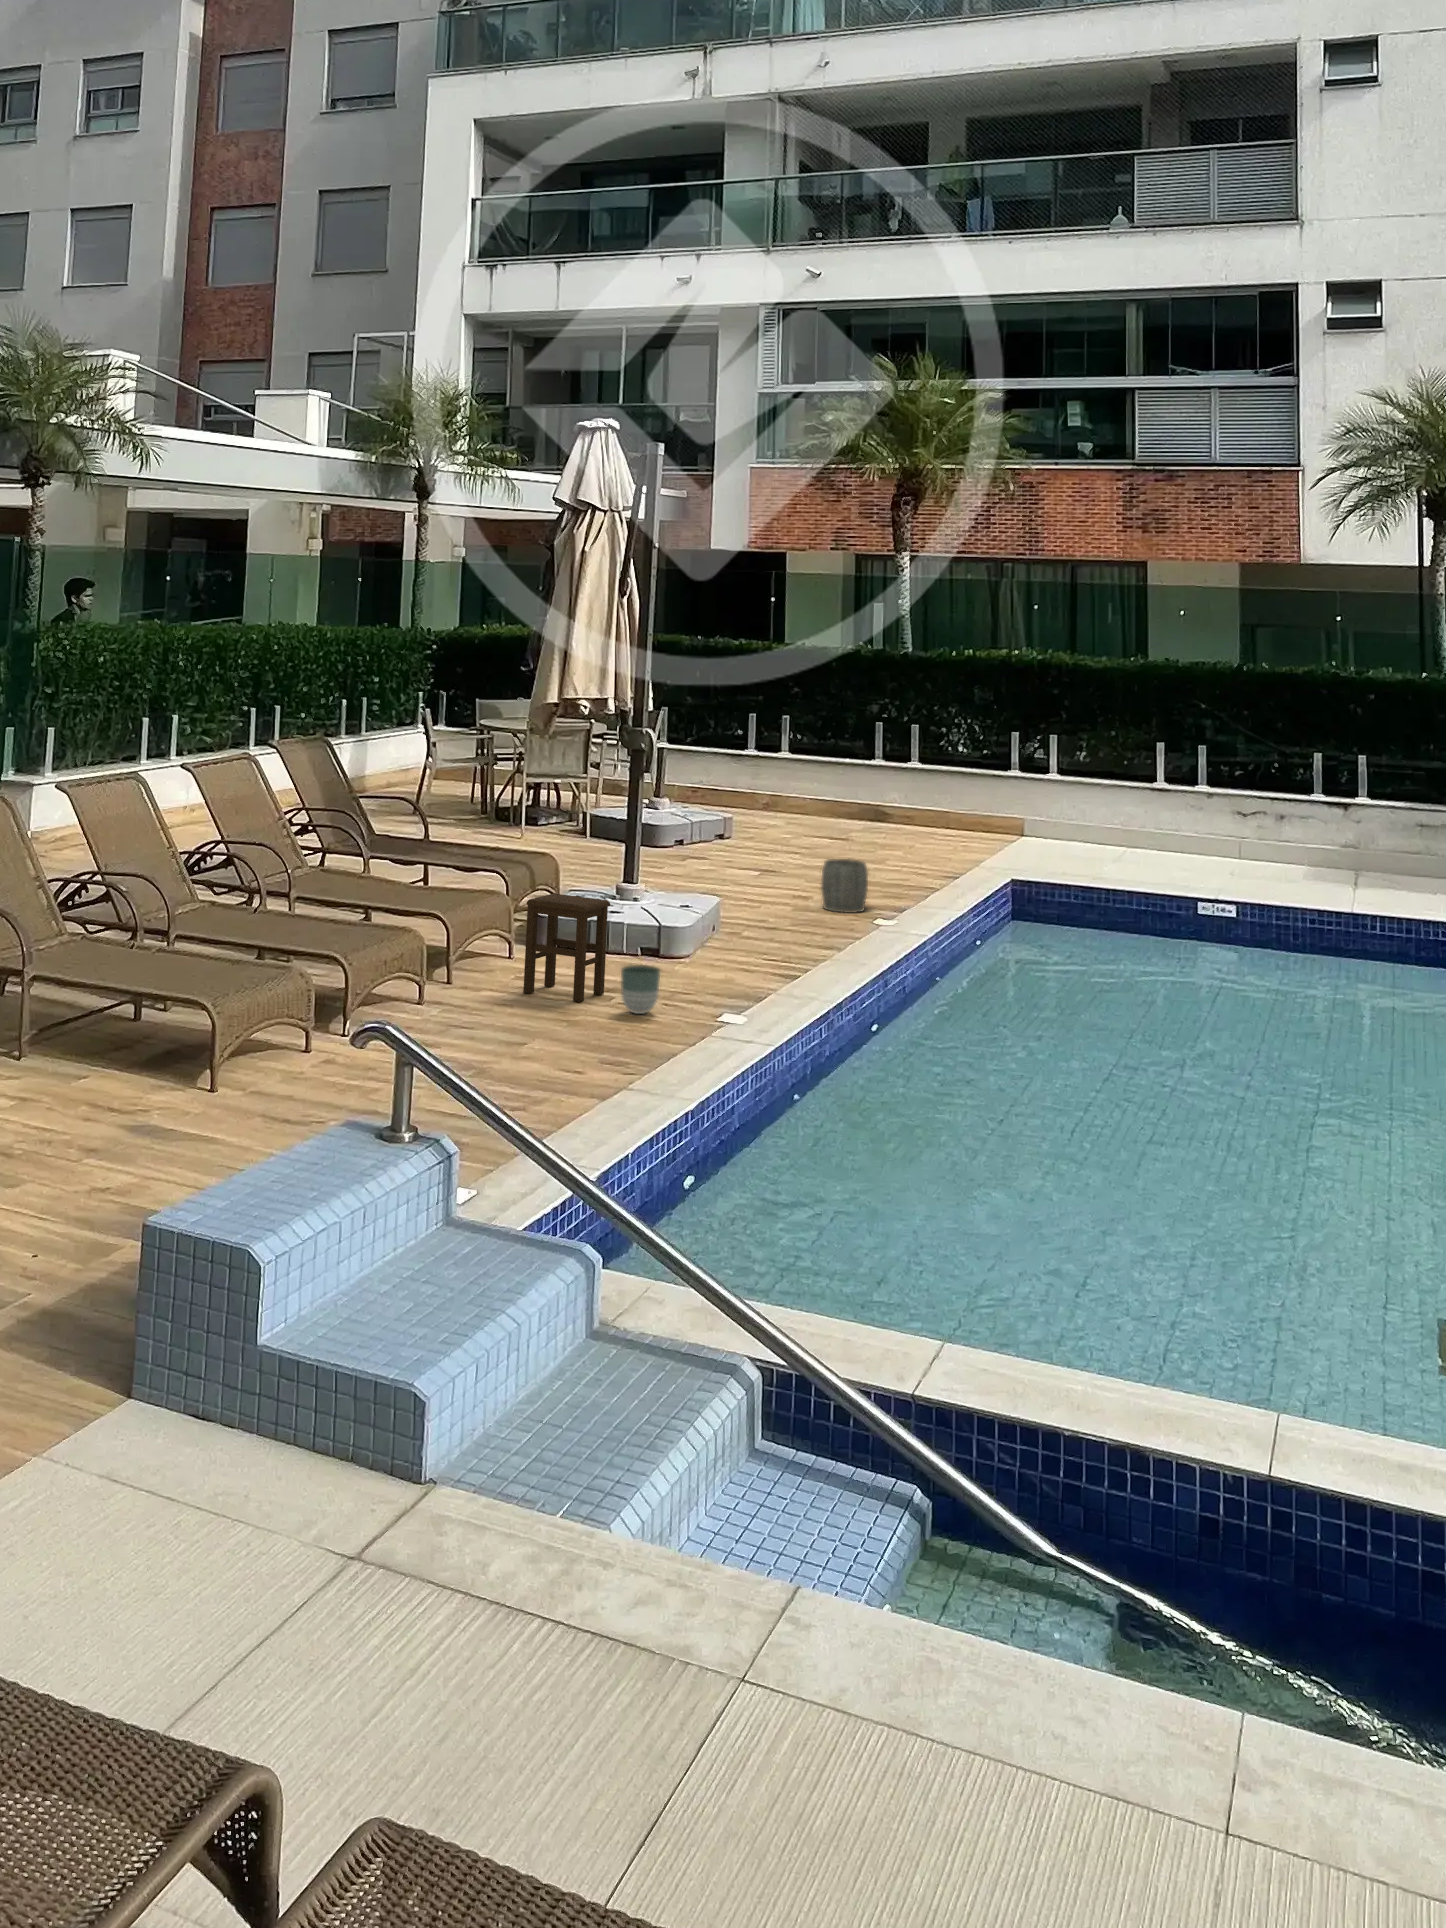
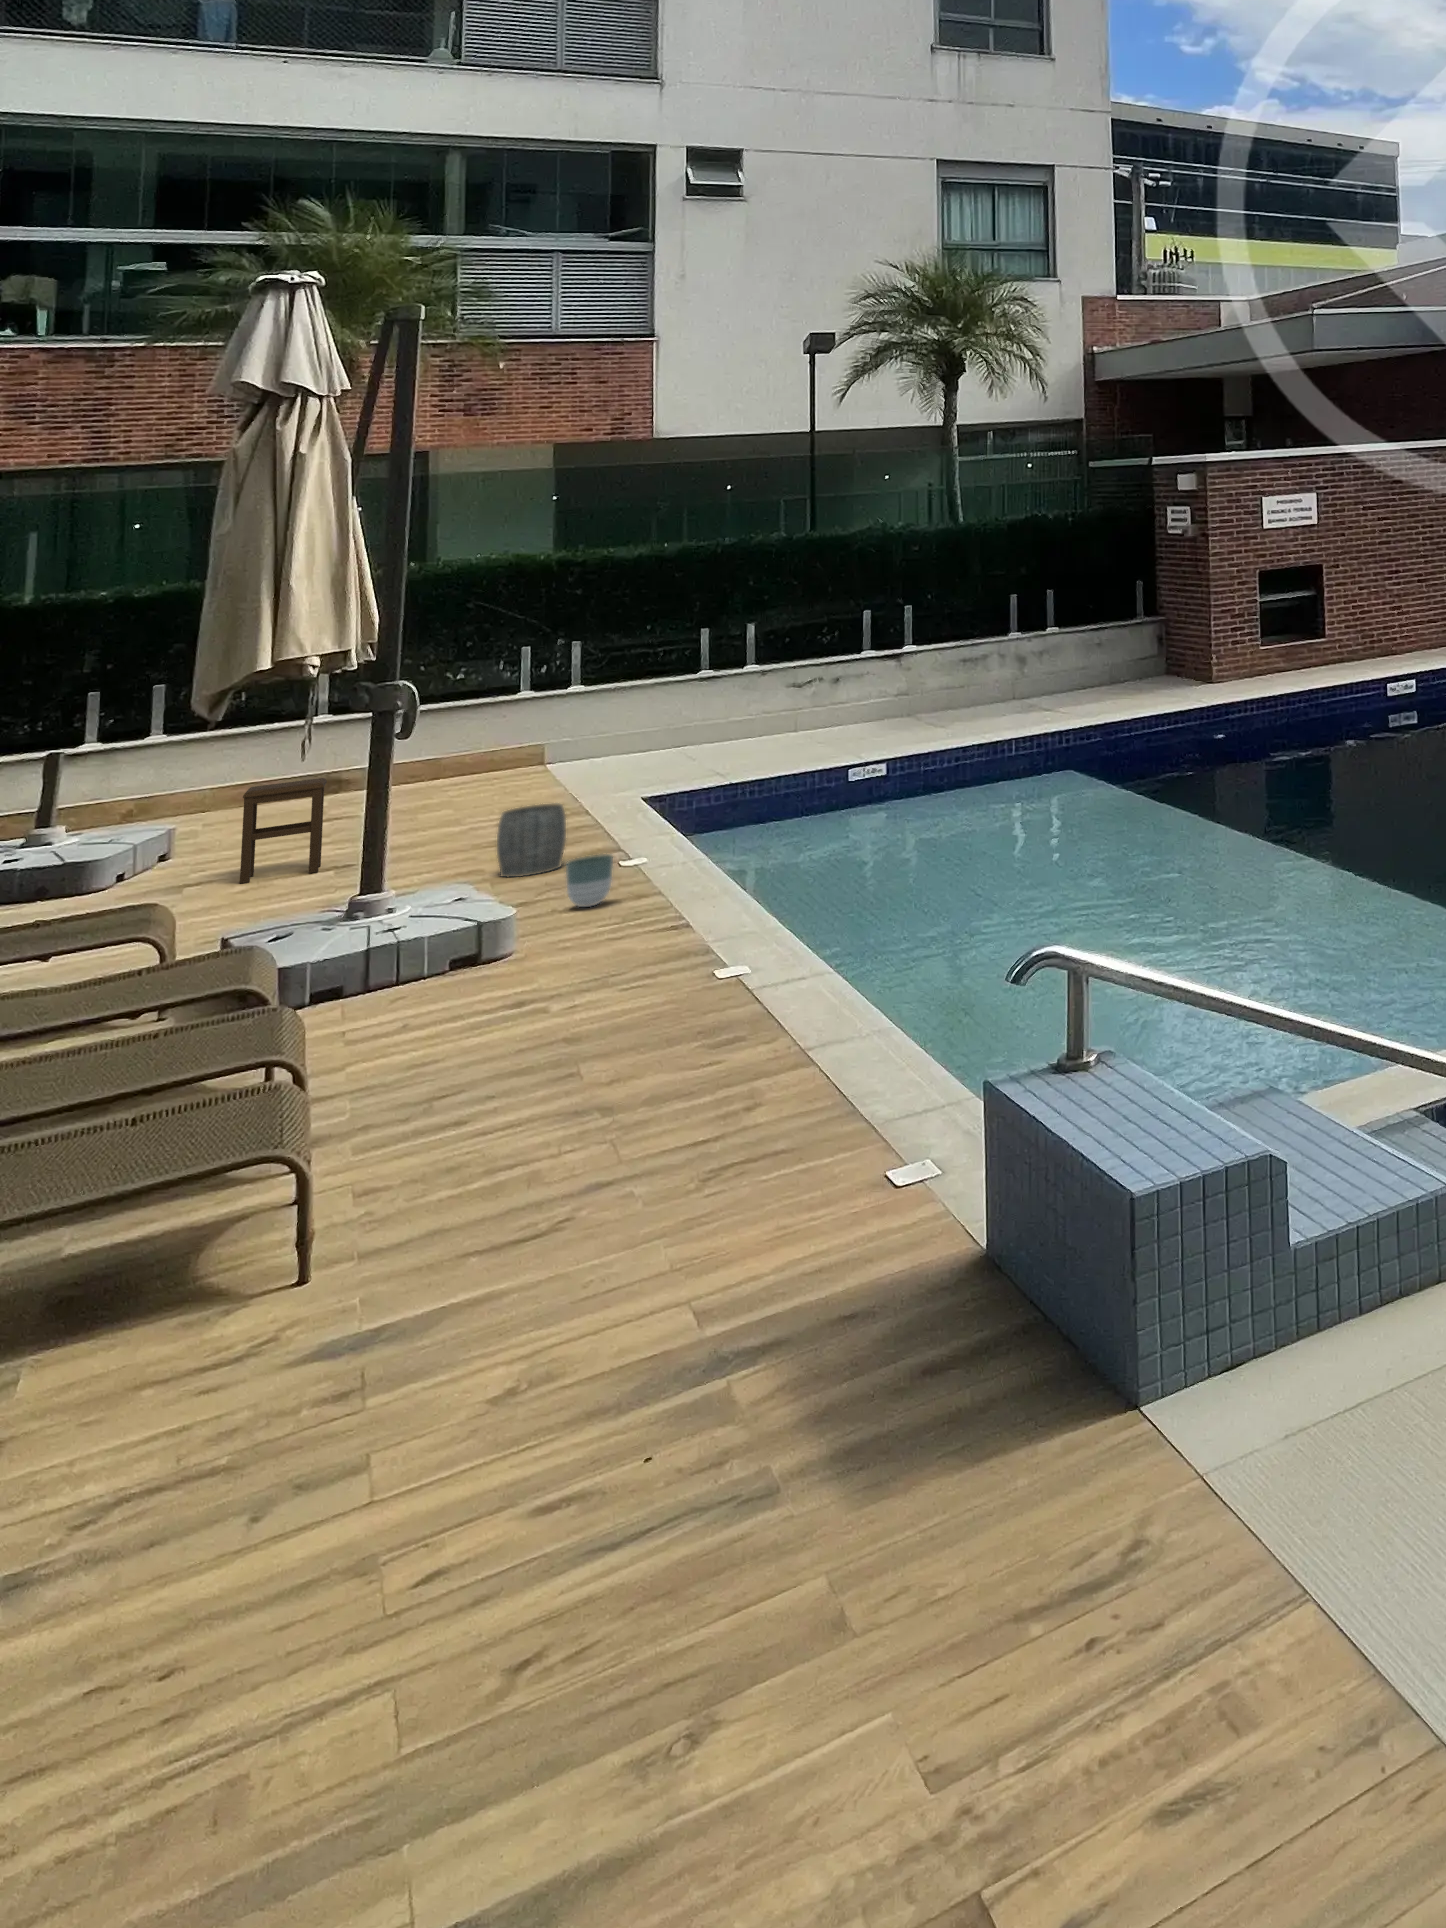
stool: present [523,893,610,1002] -> present [240,778,327,884]
planter: present [621,965,660,1014] -> present [566,854,613,907]

